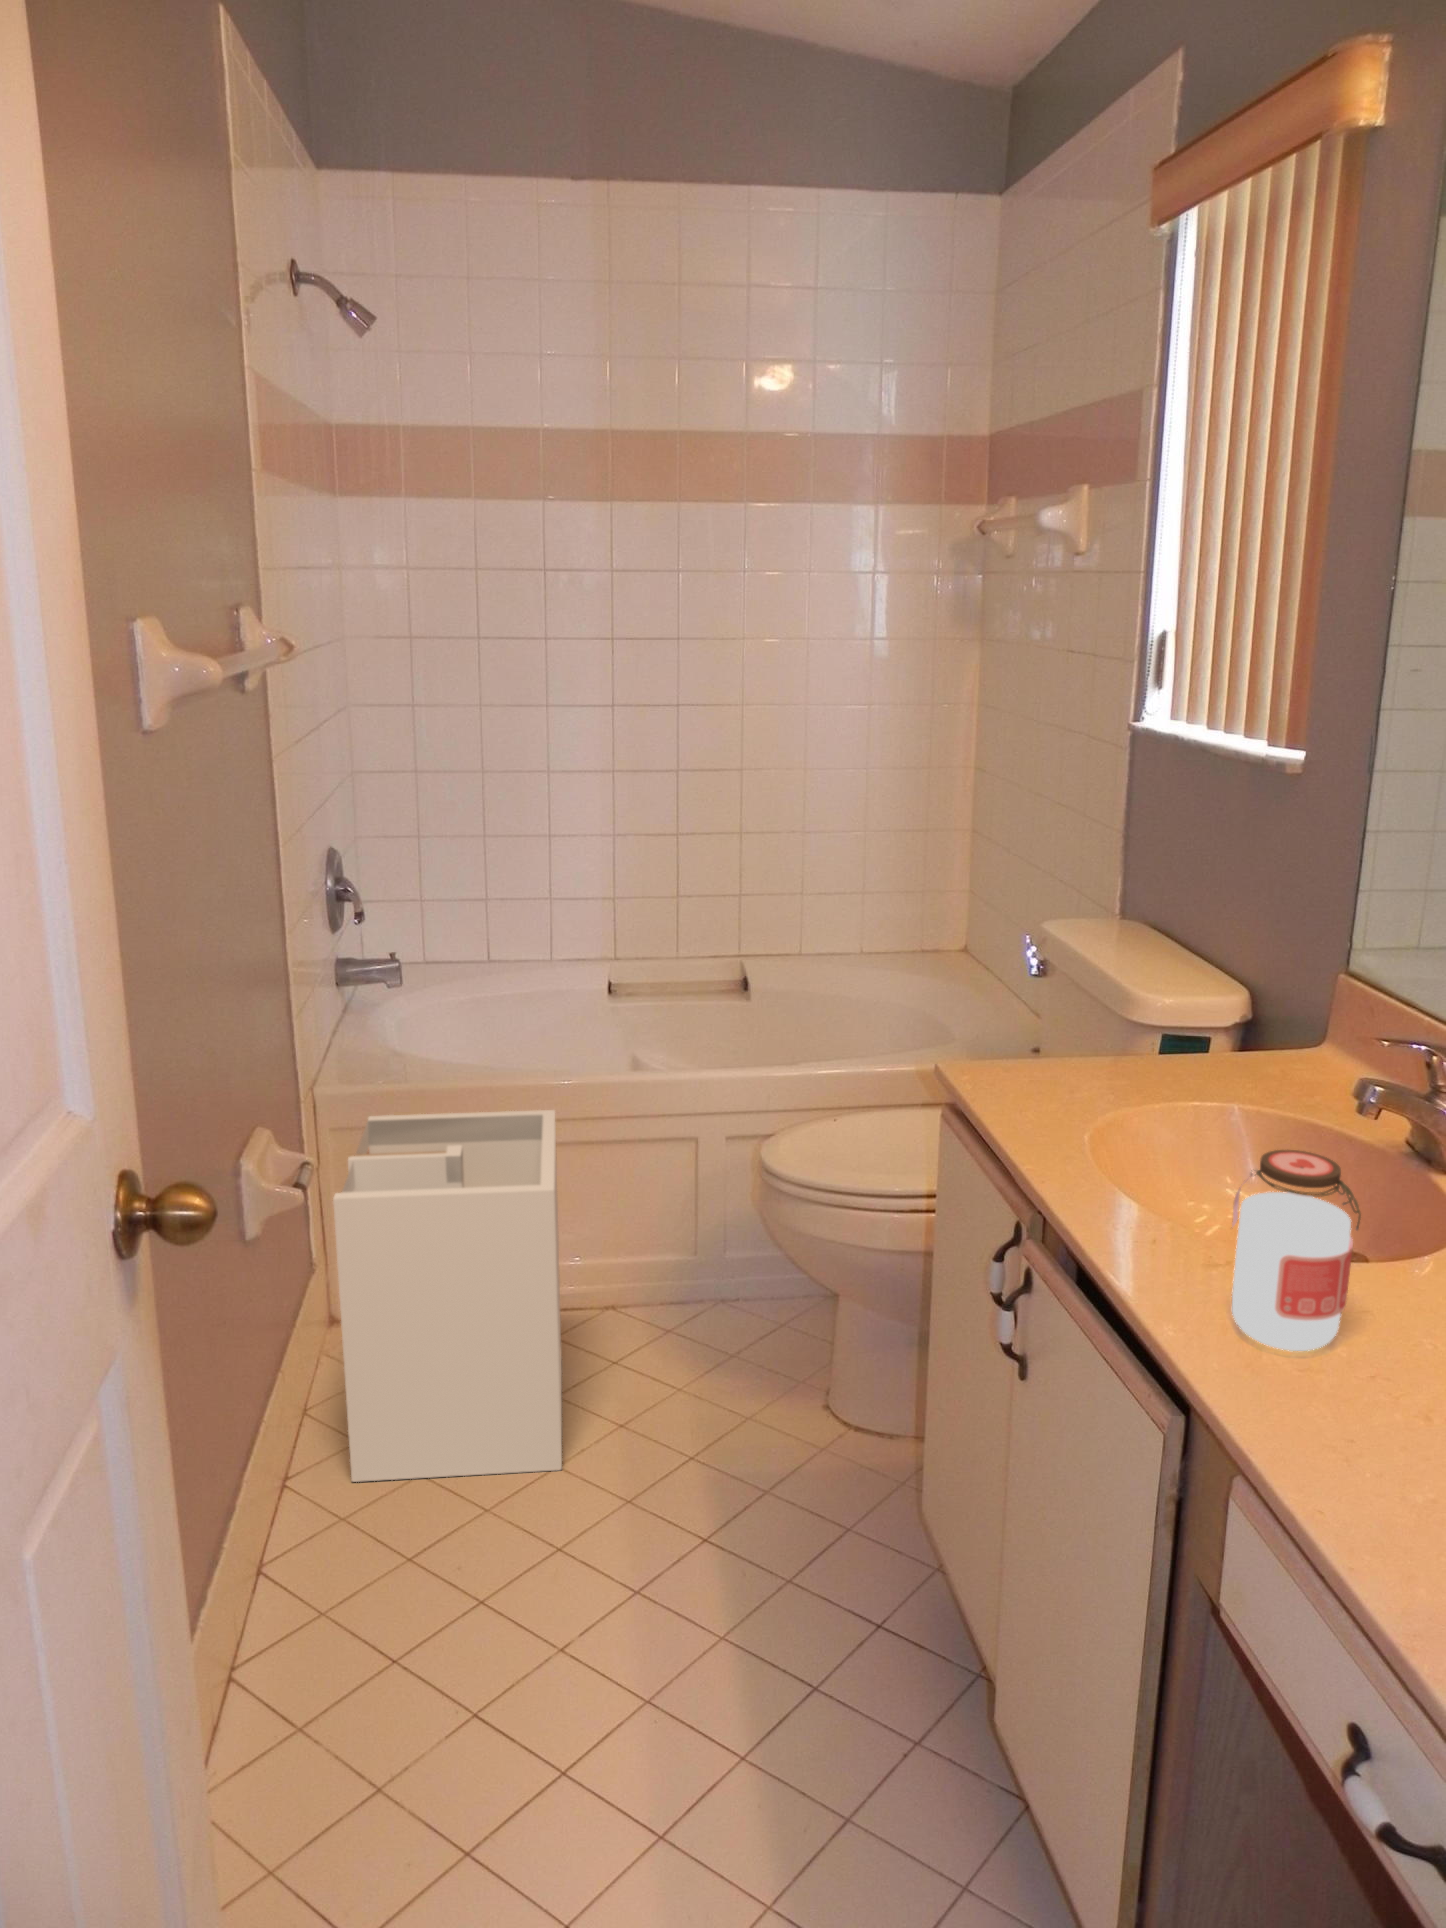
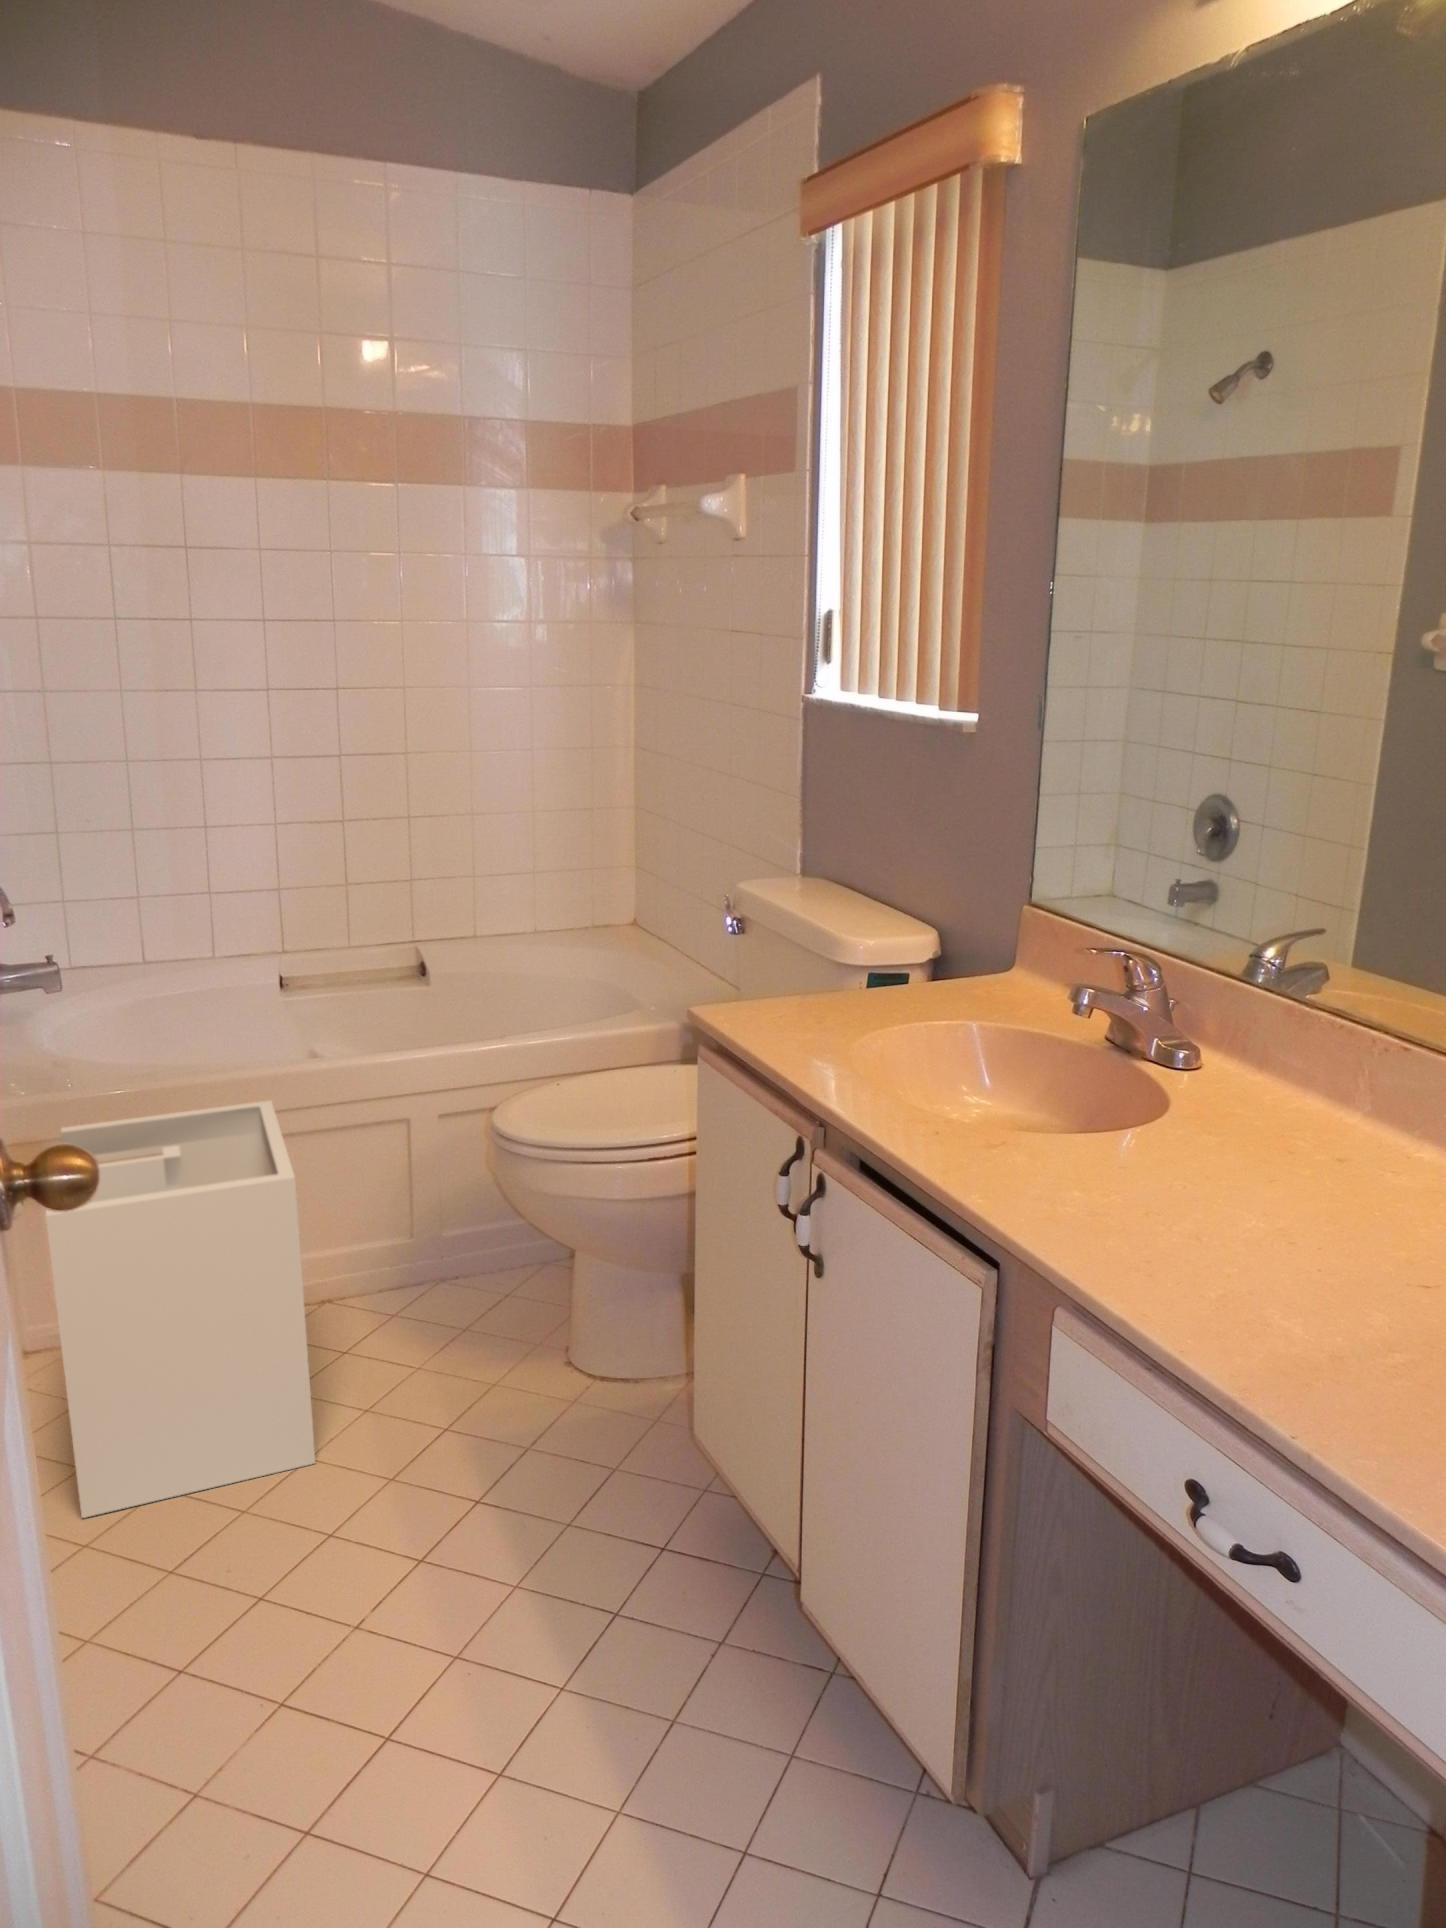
jar: present [1232,1150,1361,1351] -> none [1026,1033,1130,1206]

